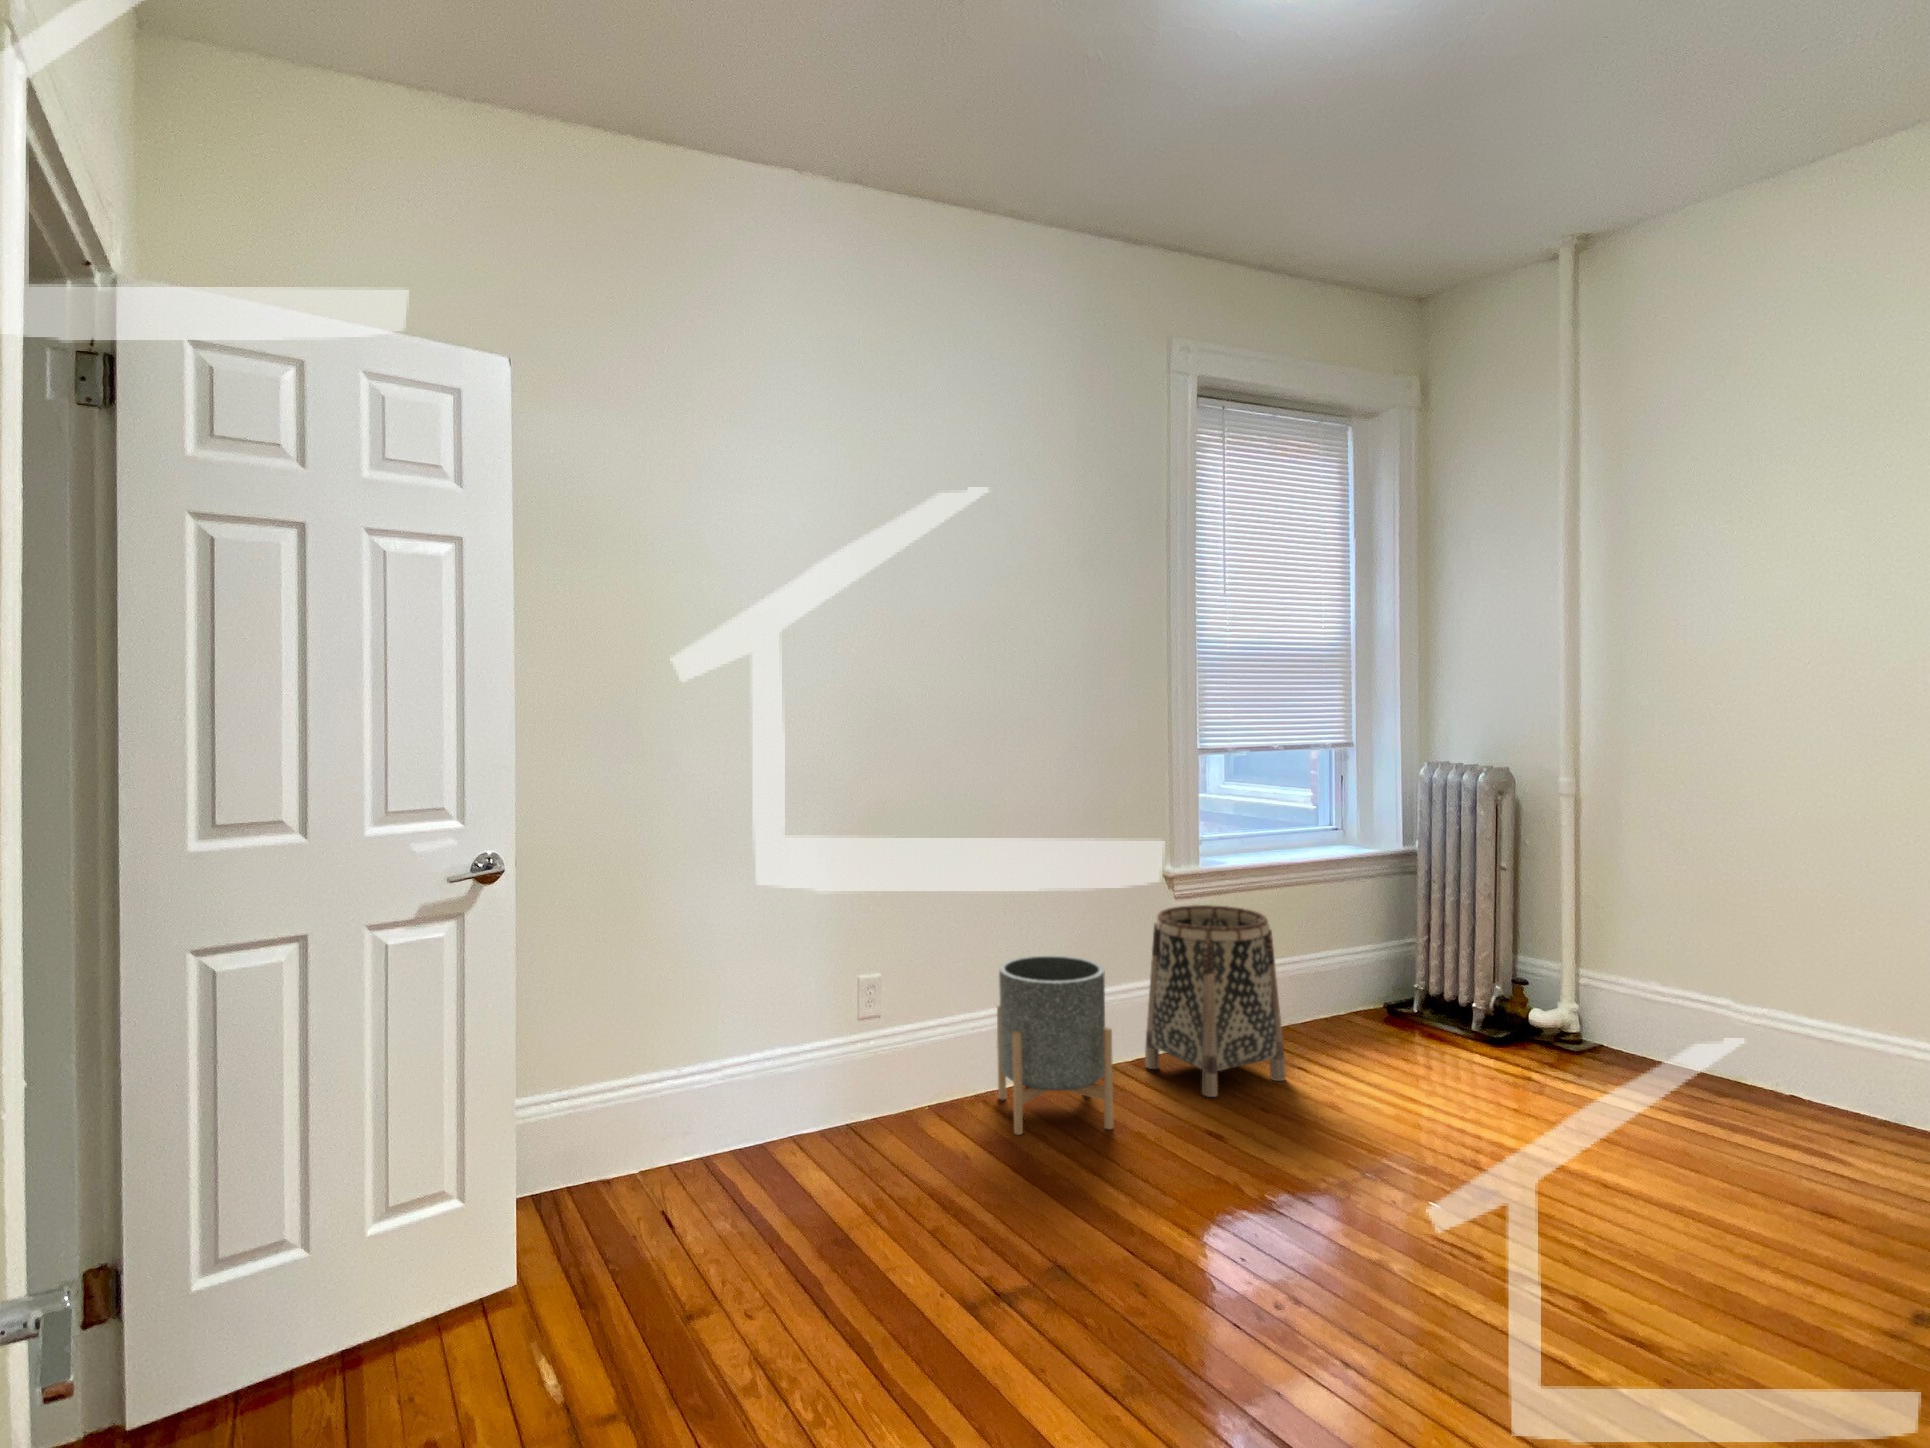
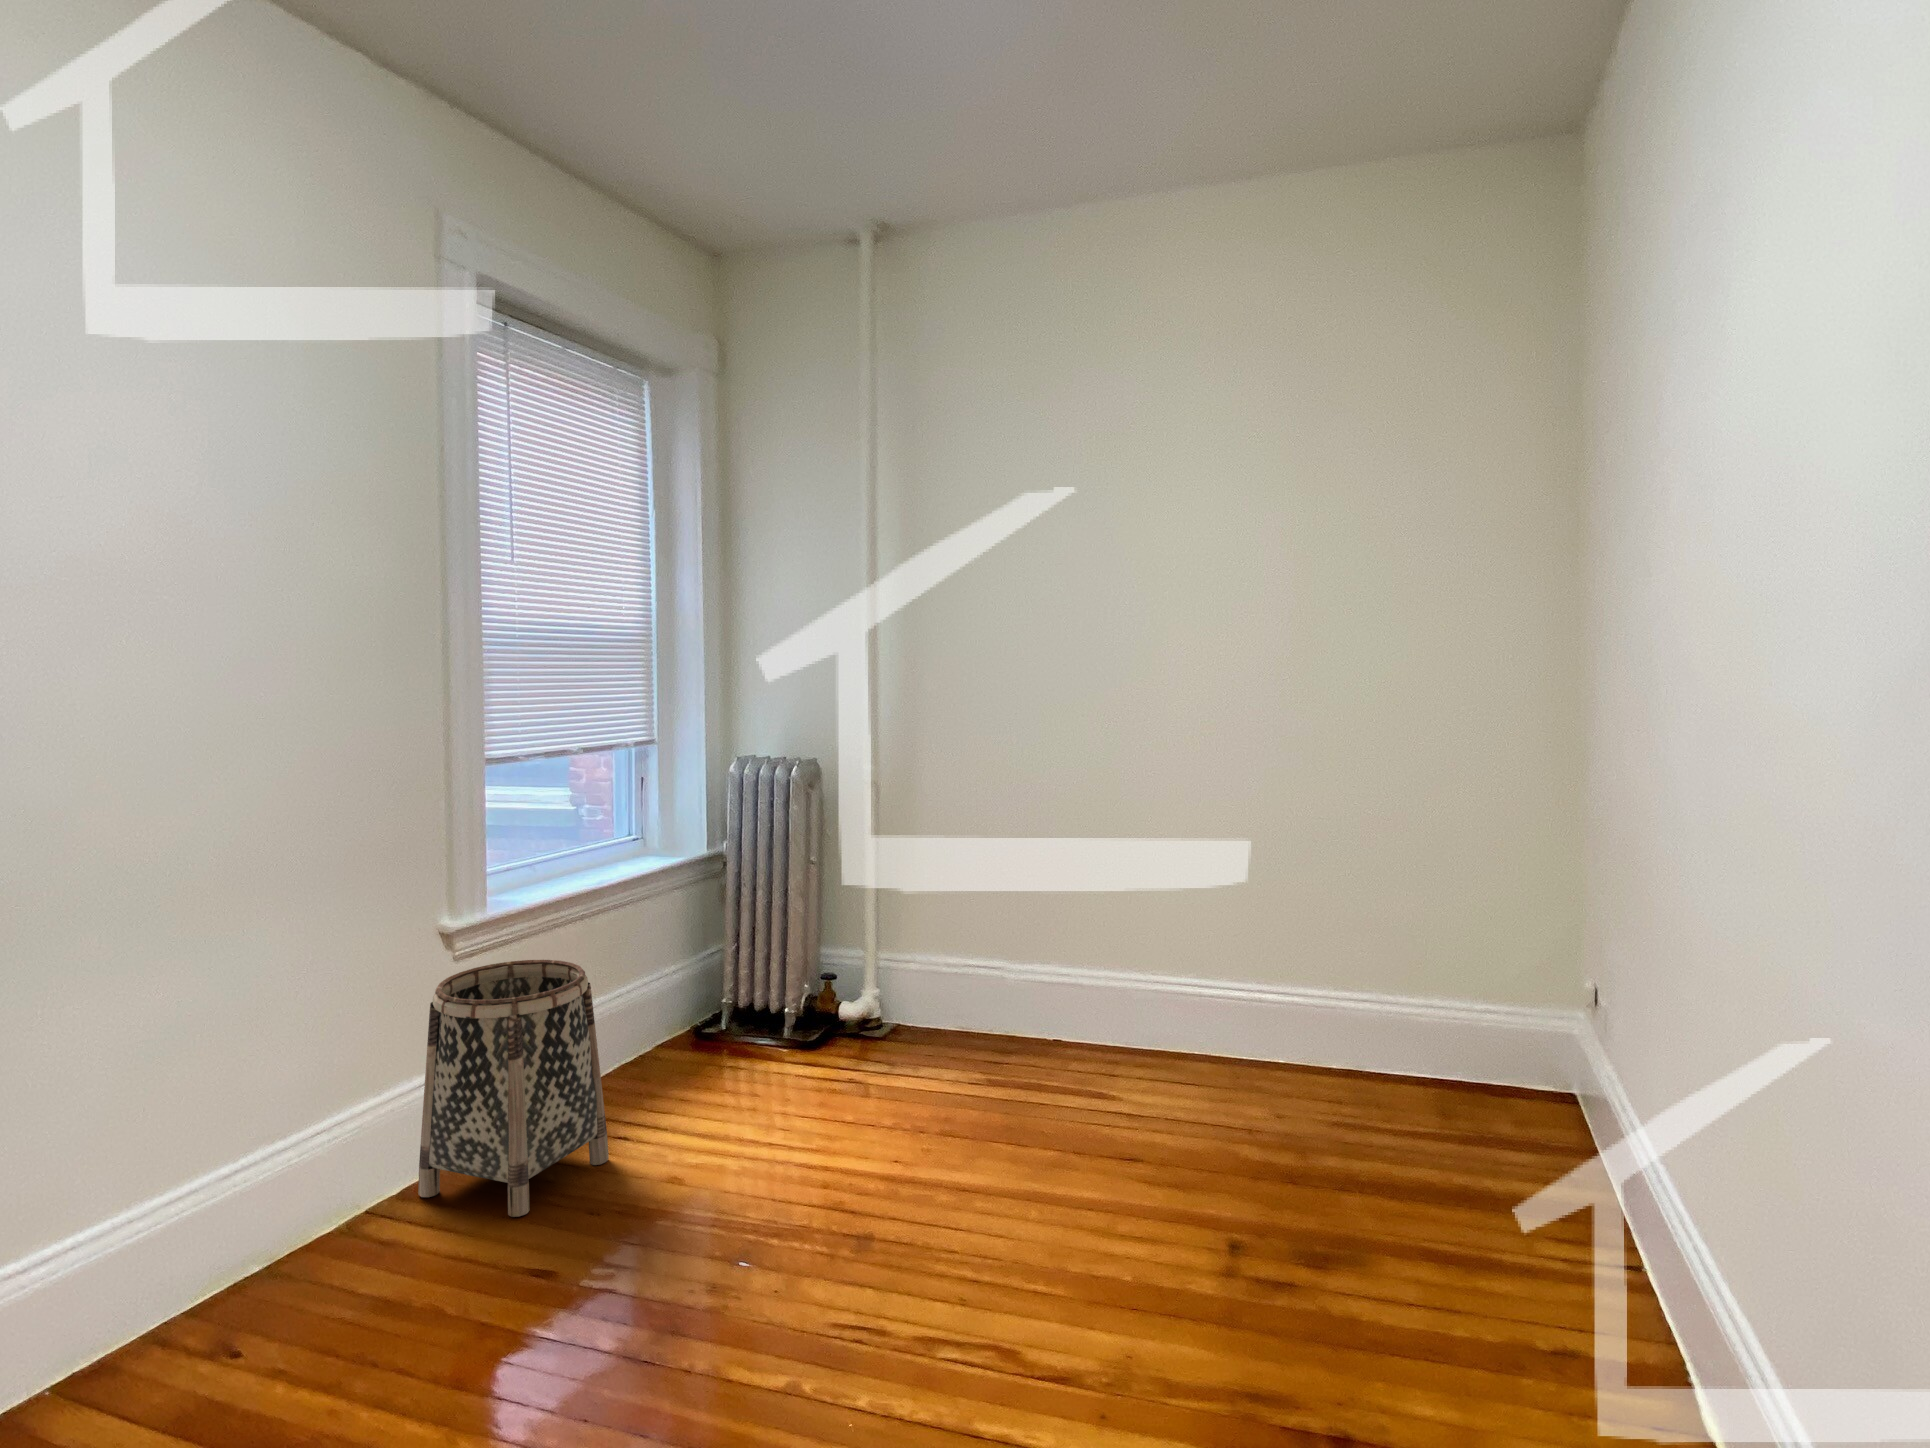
planter: present [997,955,1113,1135] -> none [176,1082,391,1388]

